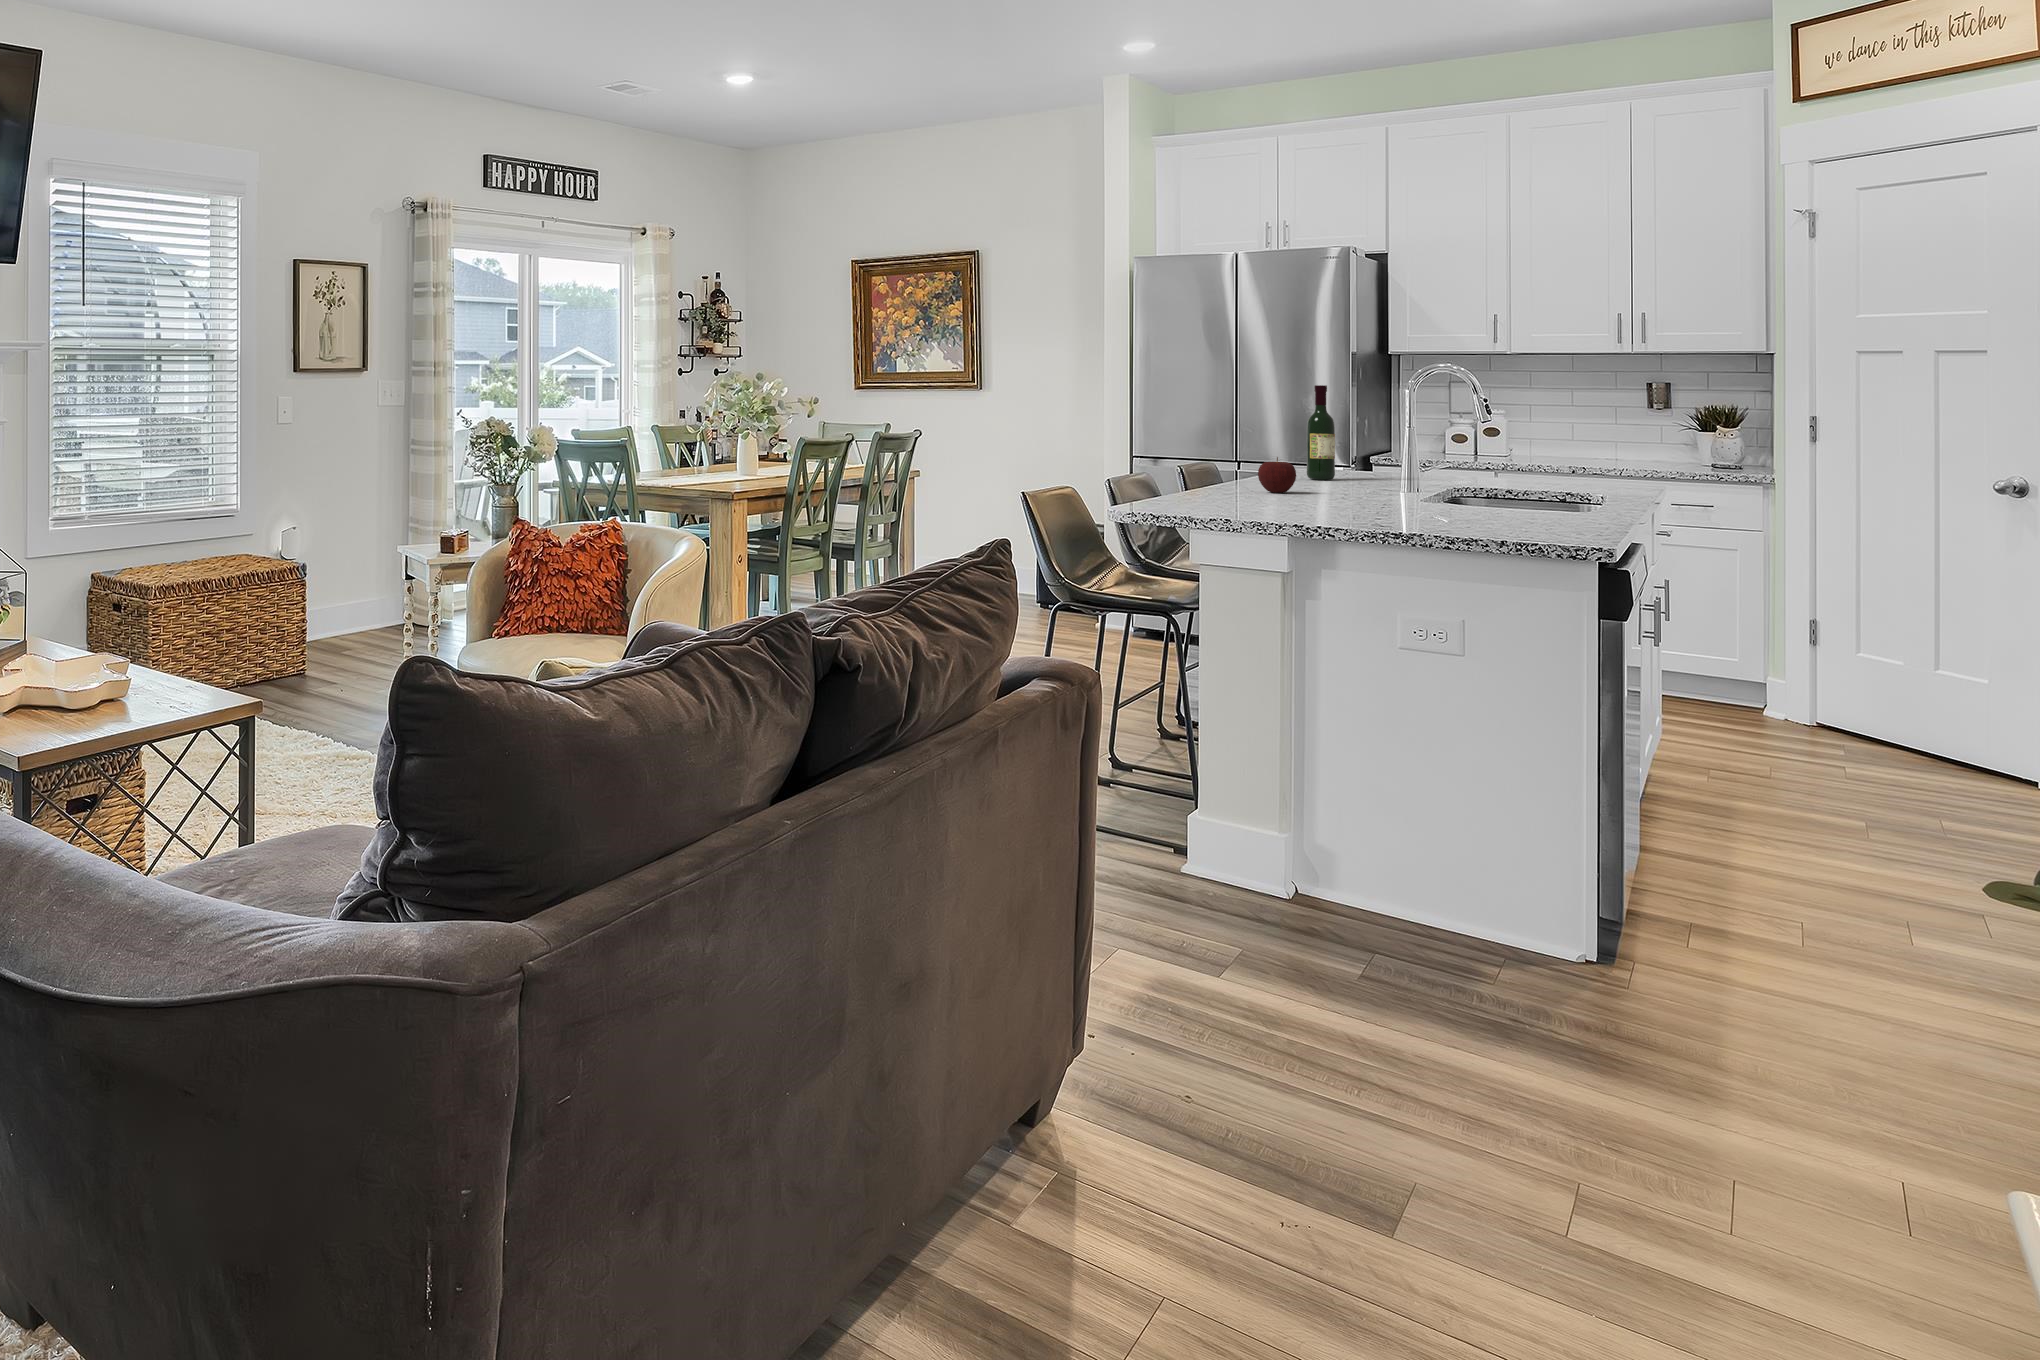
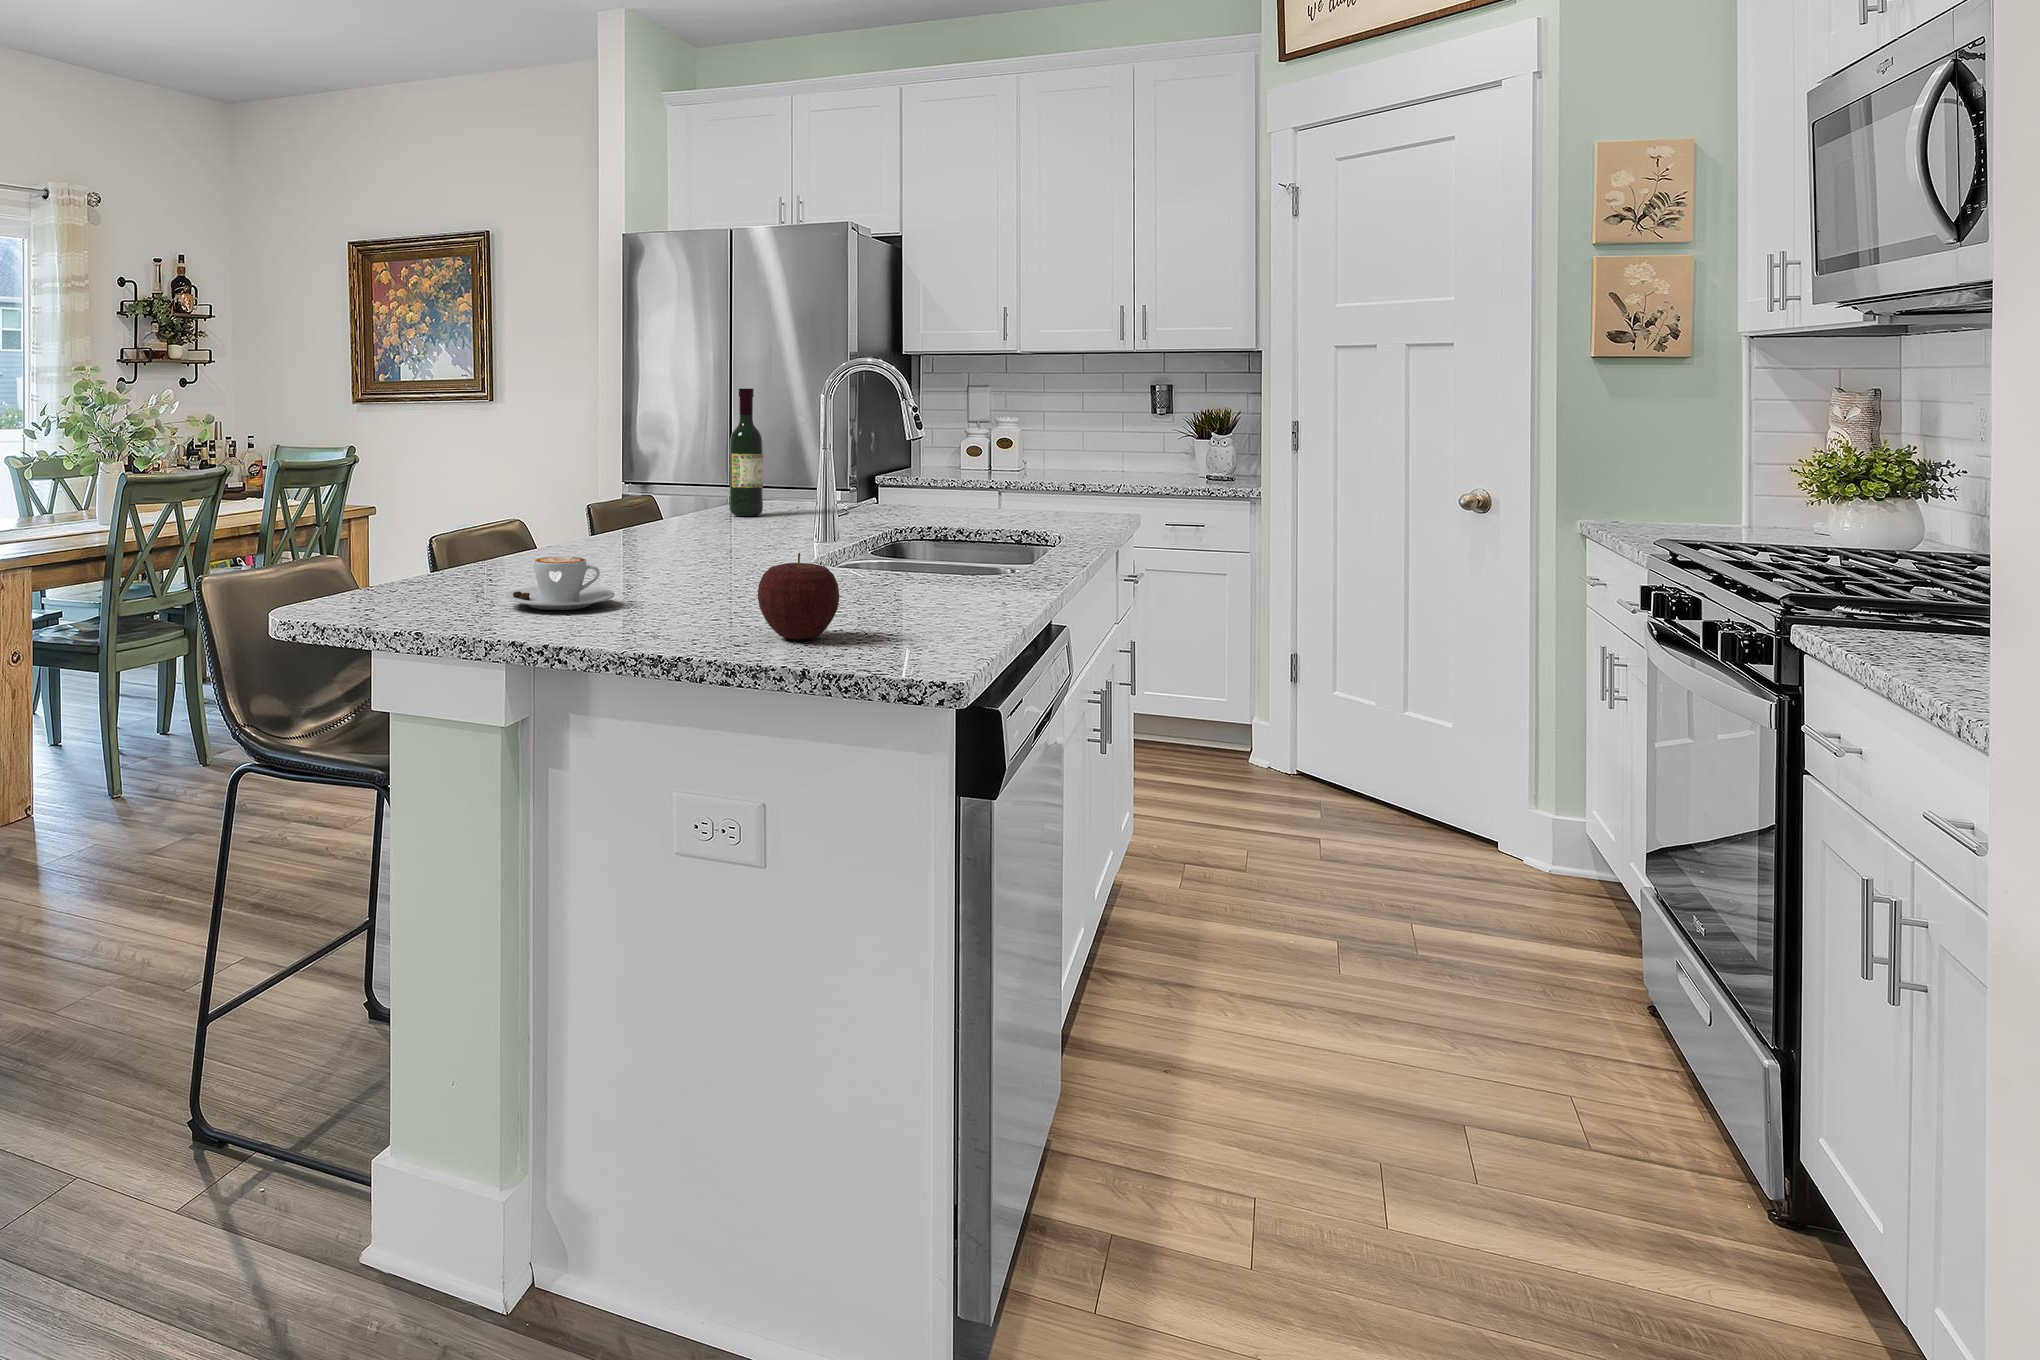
apple: present [1258,457,1296,493] -> present [758,553,839,640]
coffee cup: none [1270,487,1343,517] -> present [505,556,614,610]

